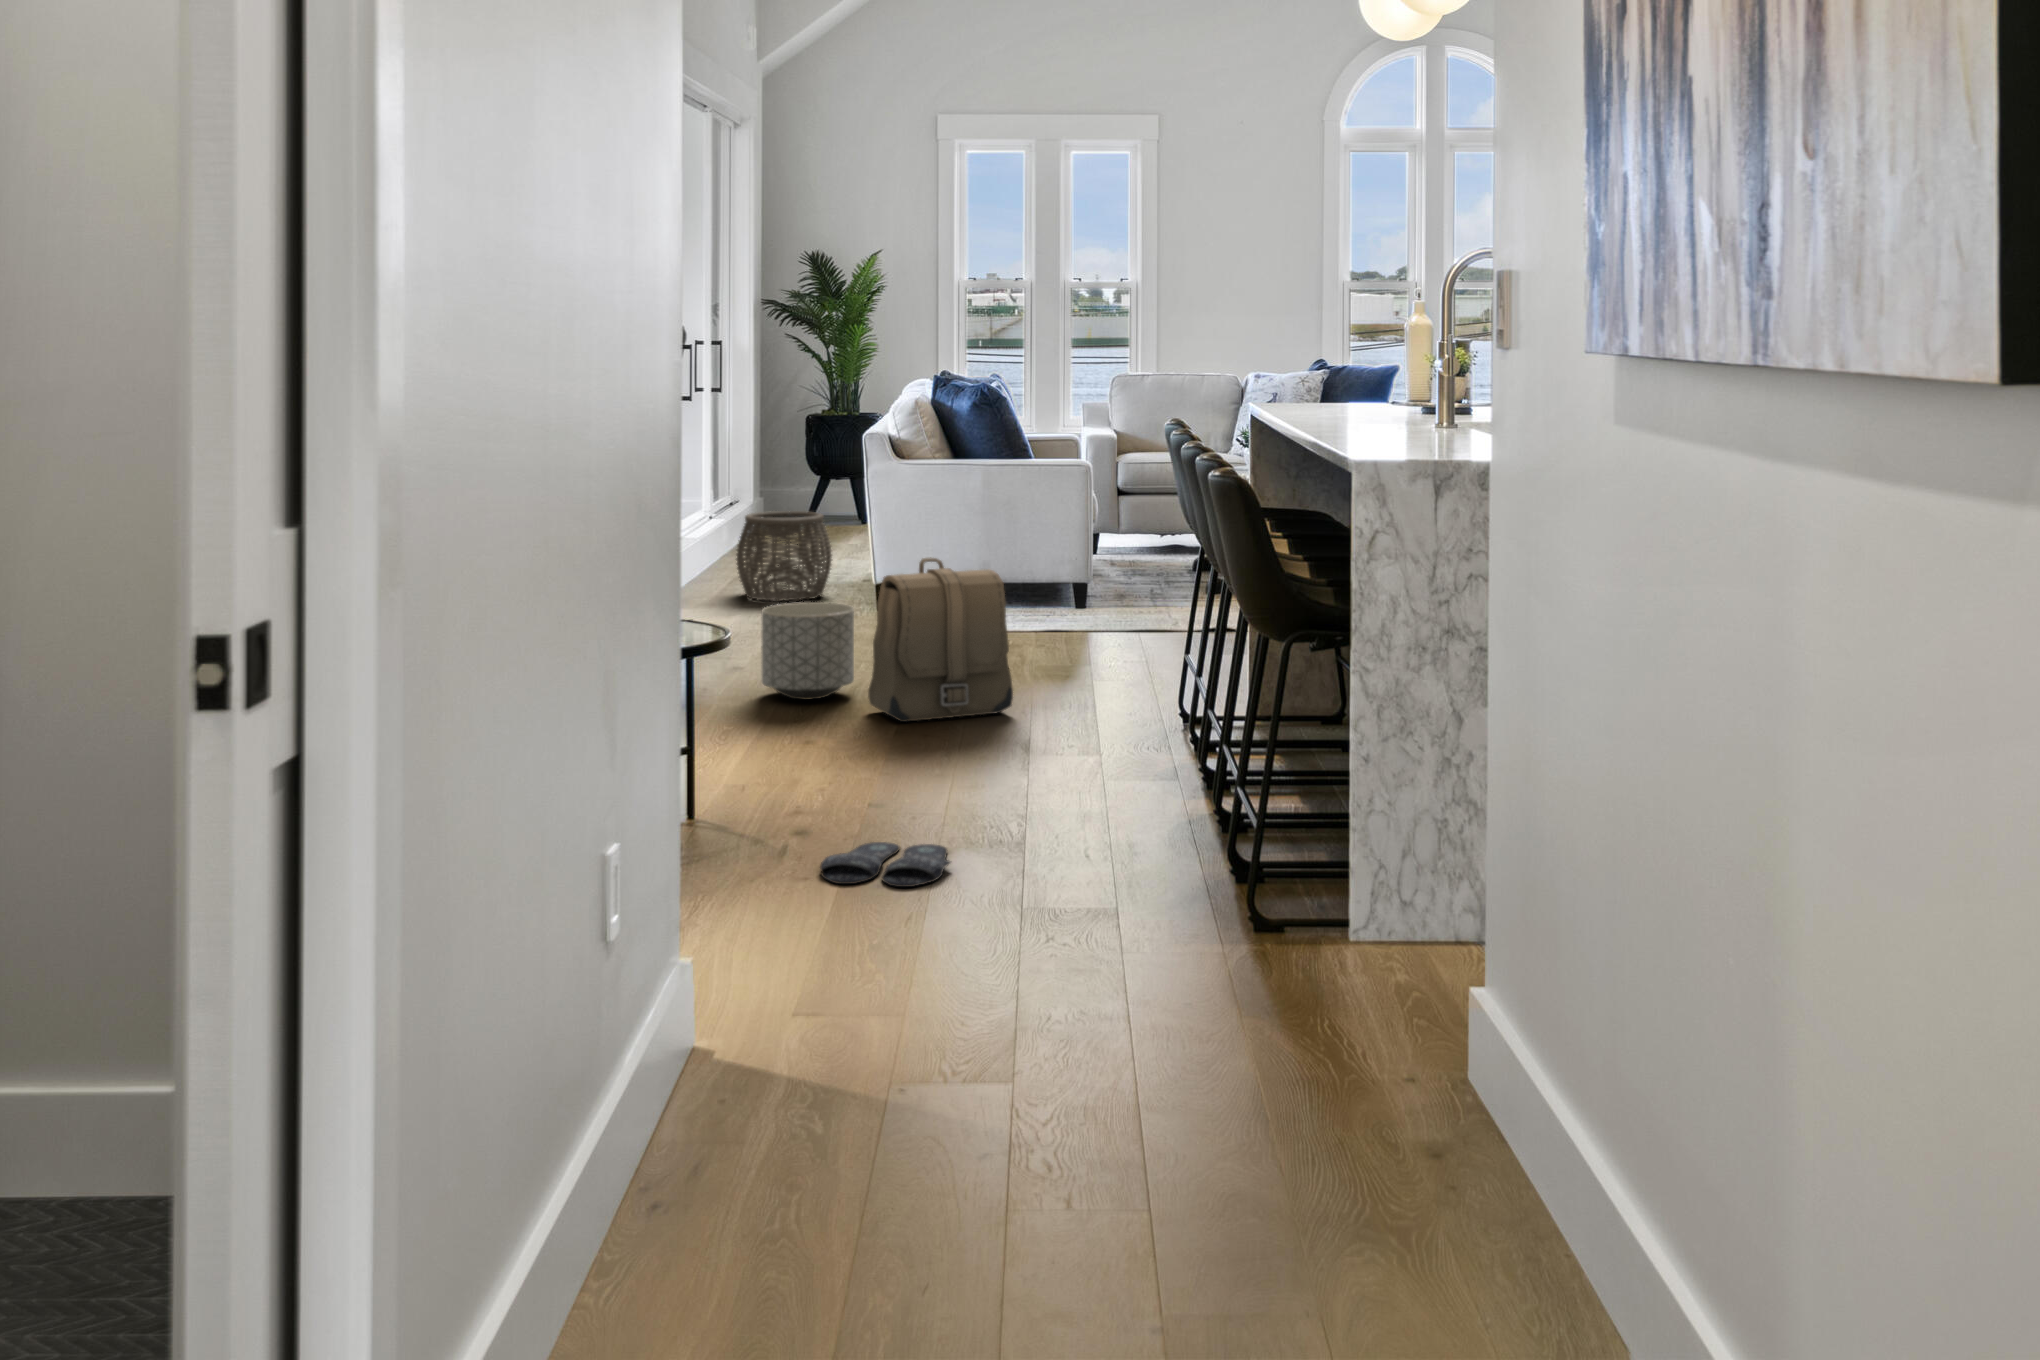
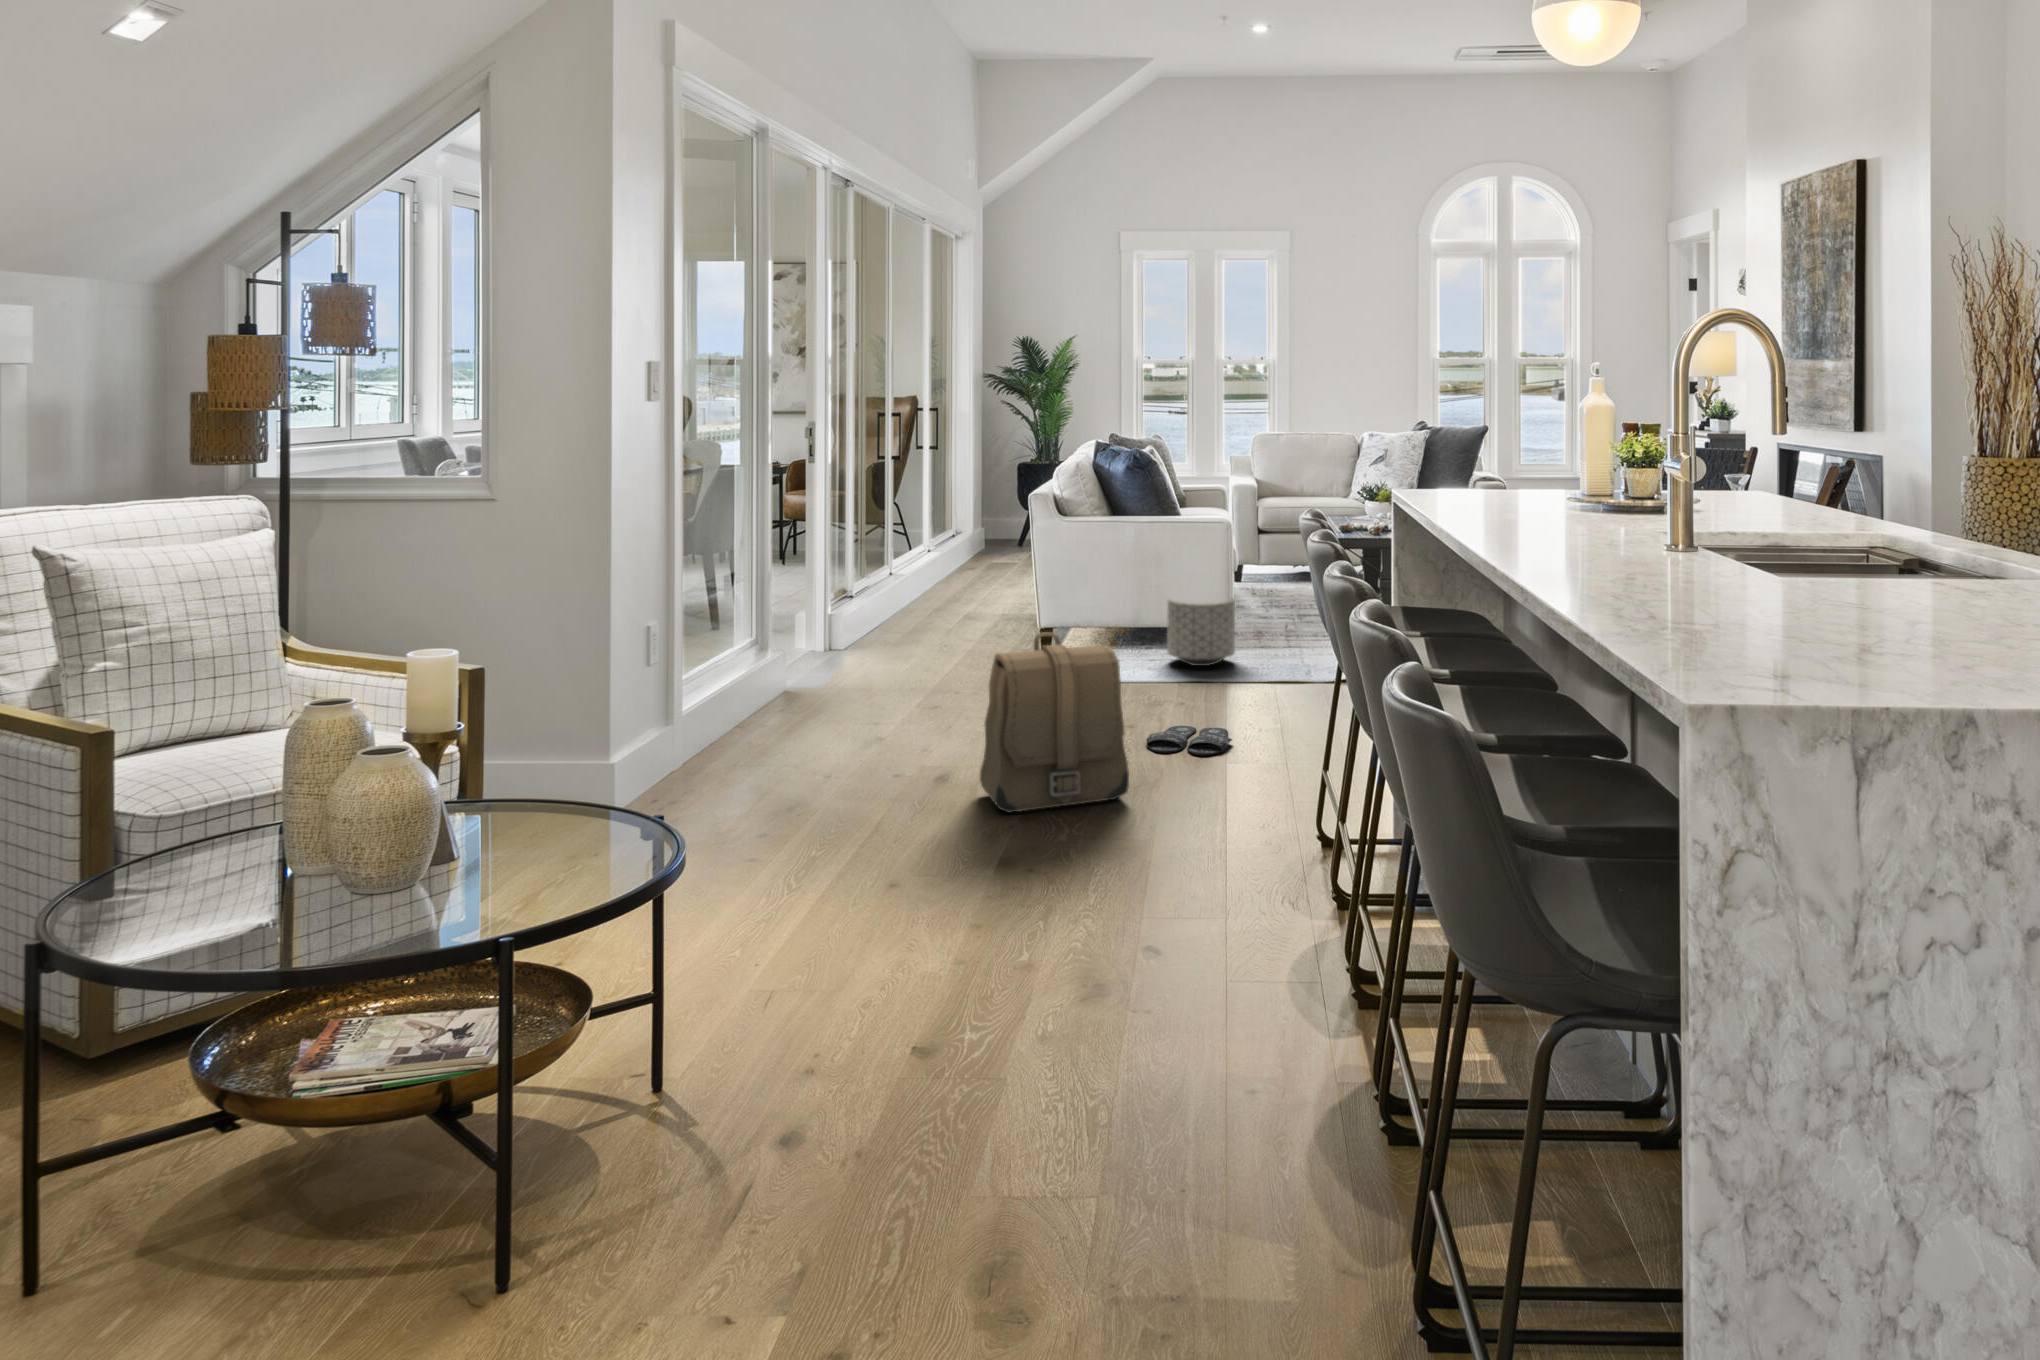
woven basket: present [736,511,832,601] -> none [917,556,1004,640]
planter: present [762,602,854,700] -> present [1167,597,1235,666]
slippers: present [820,842,950,887] -> present [1147,726,1232,756]

